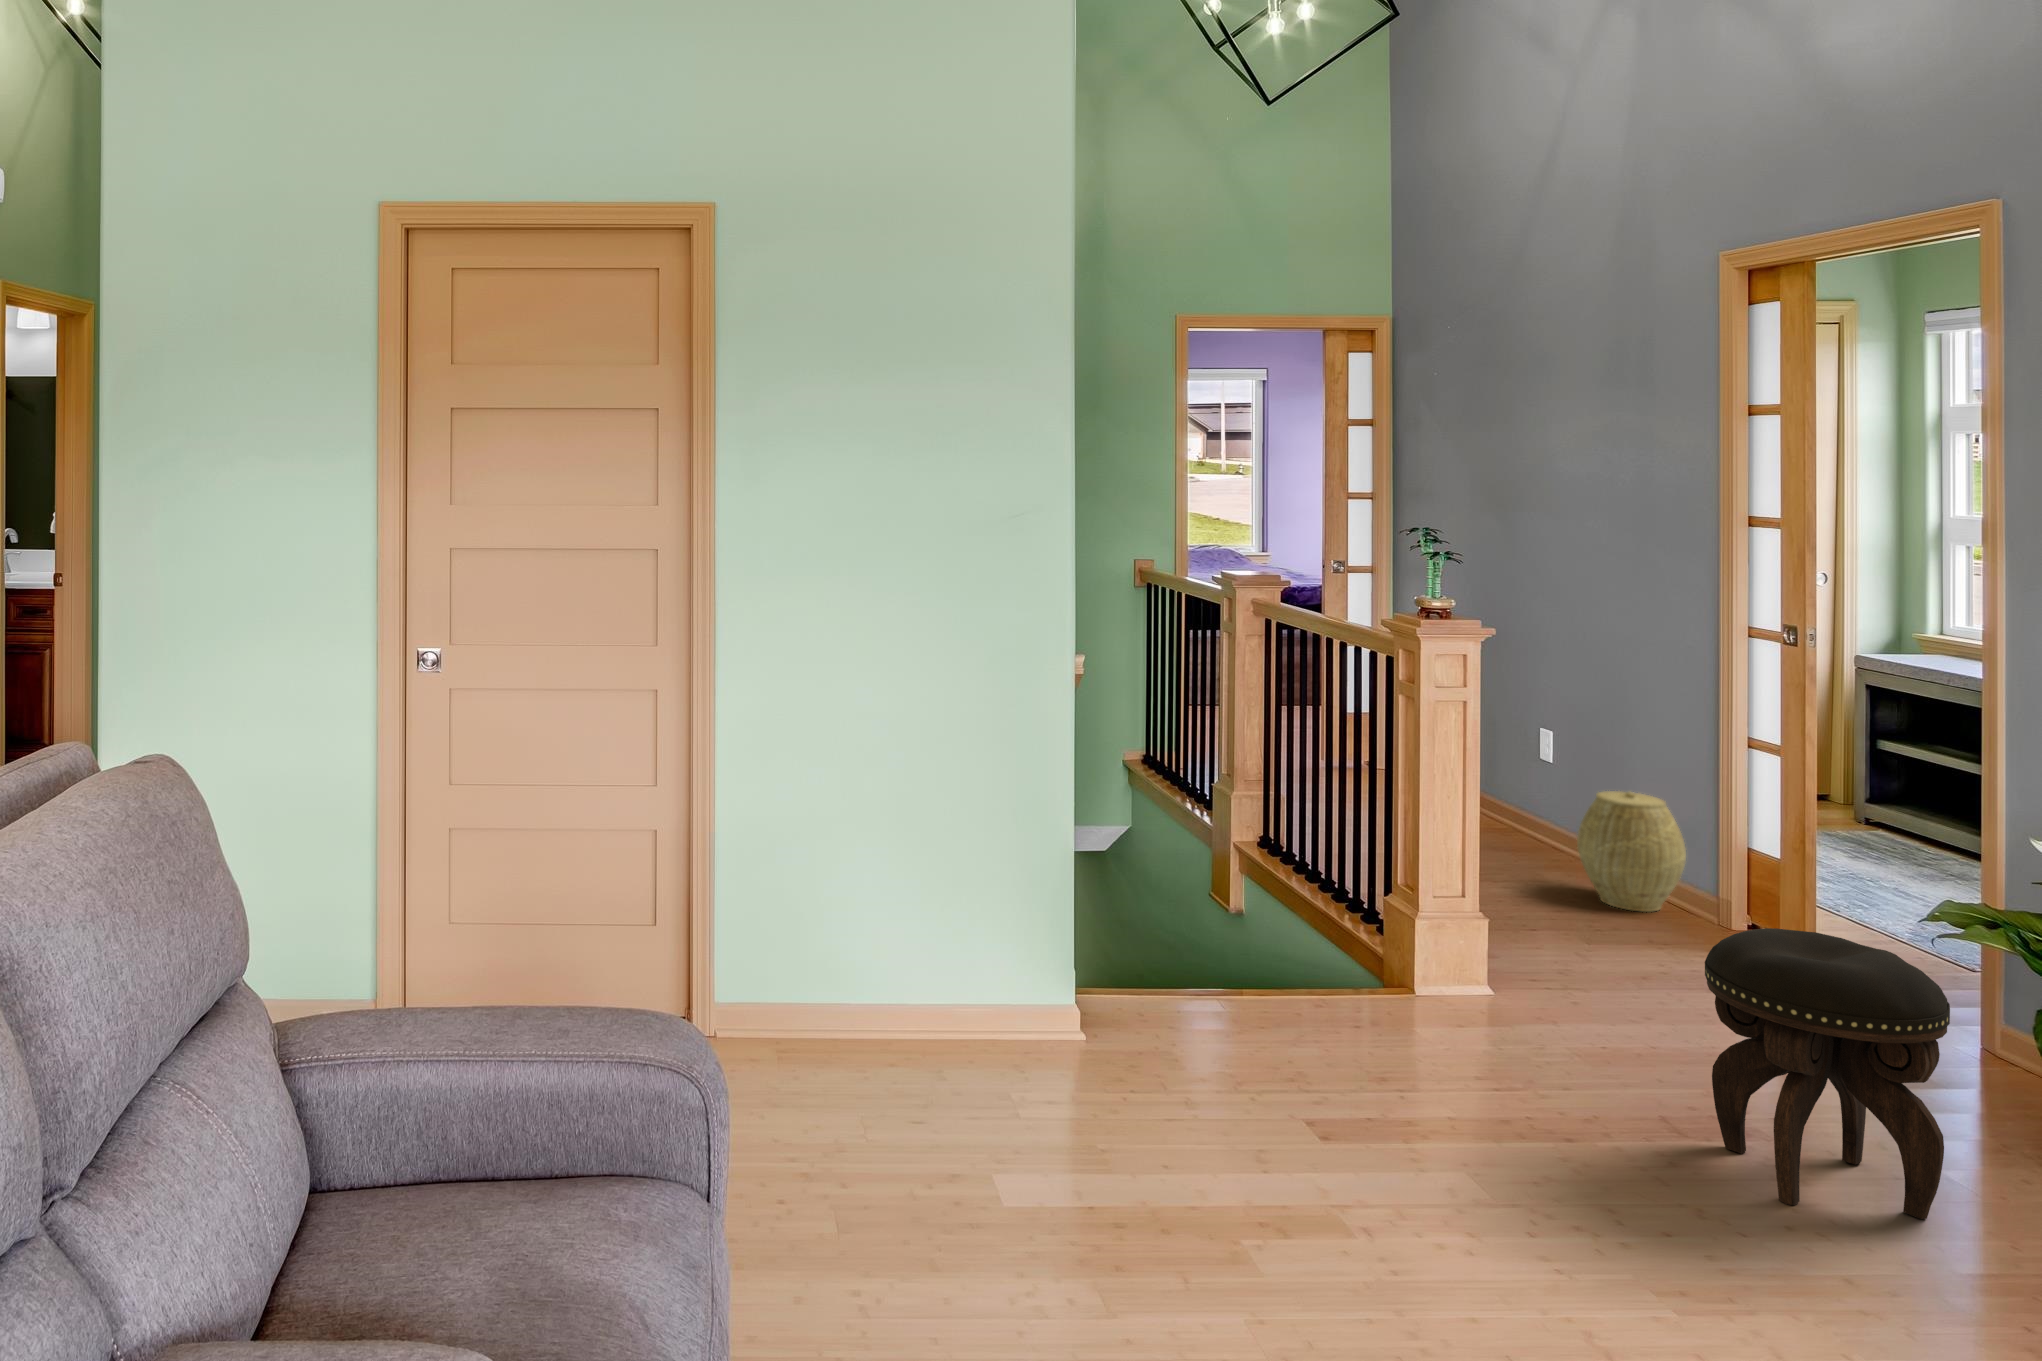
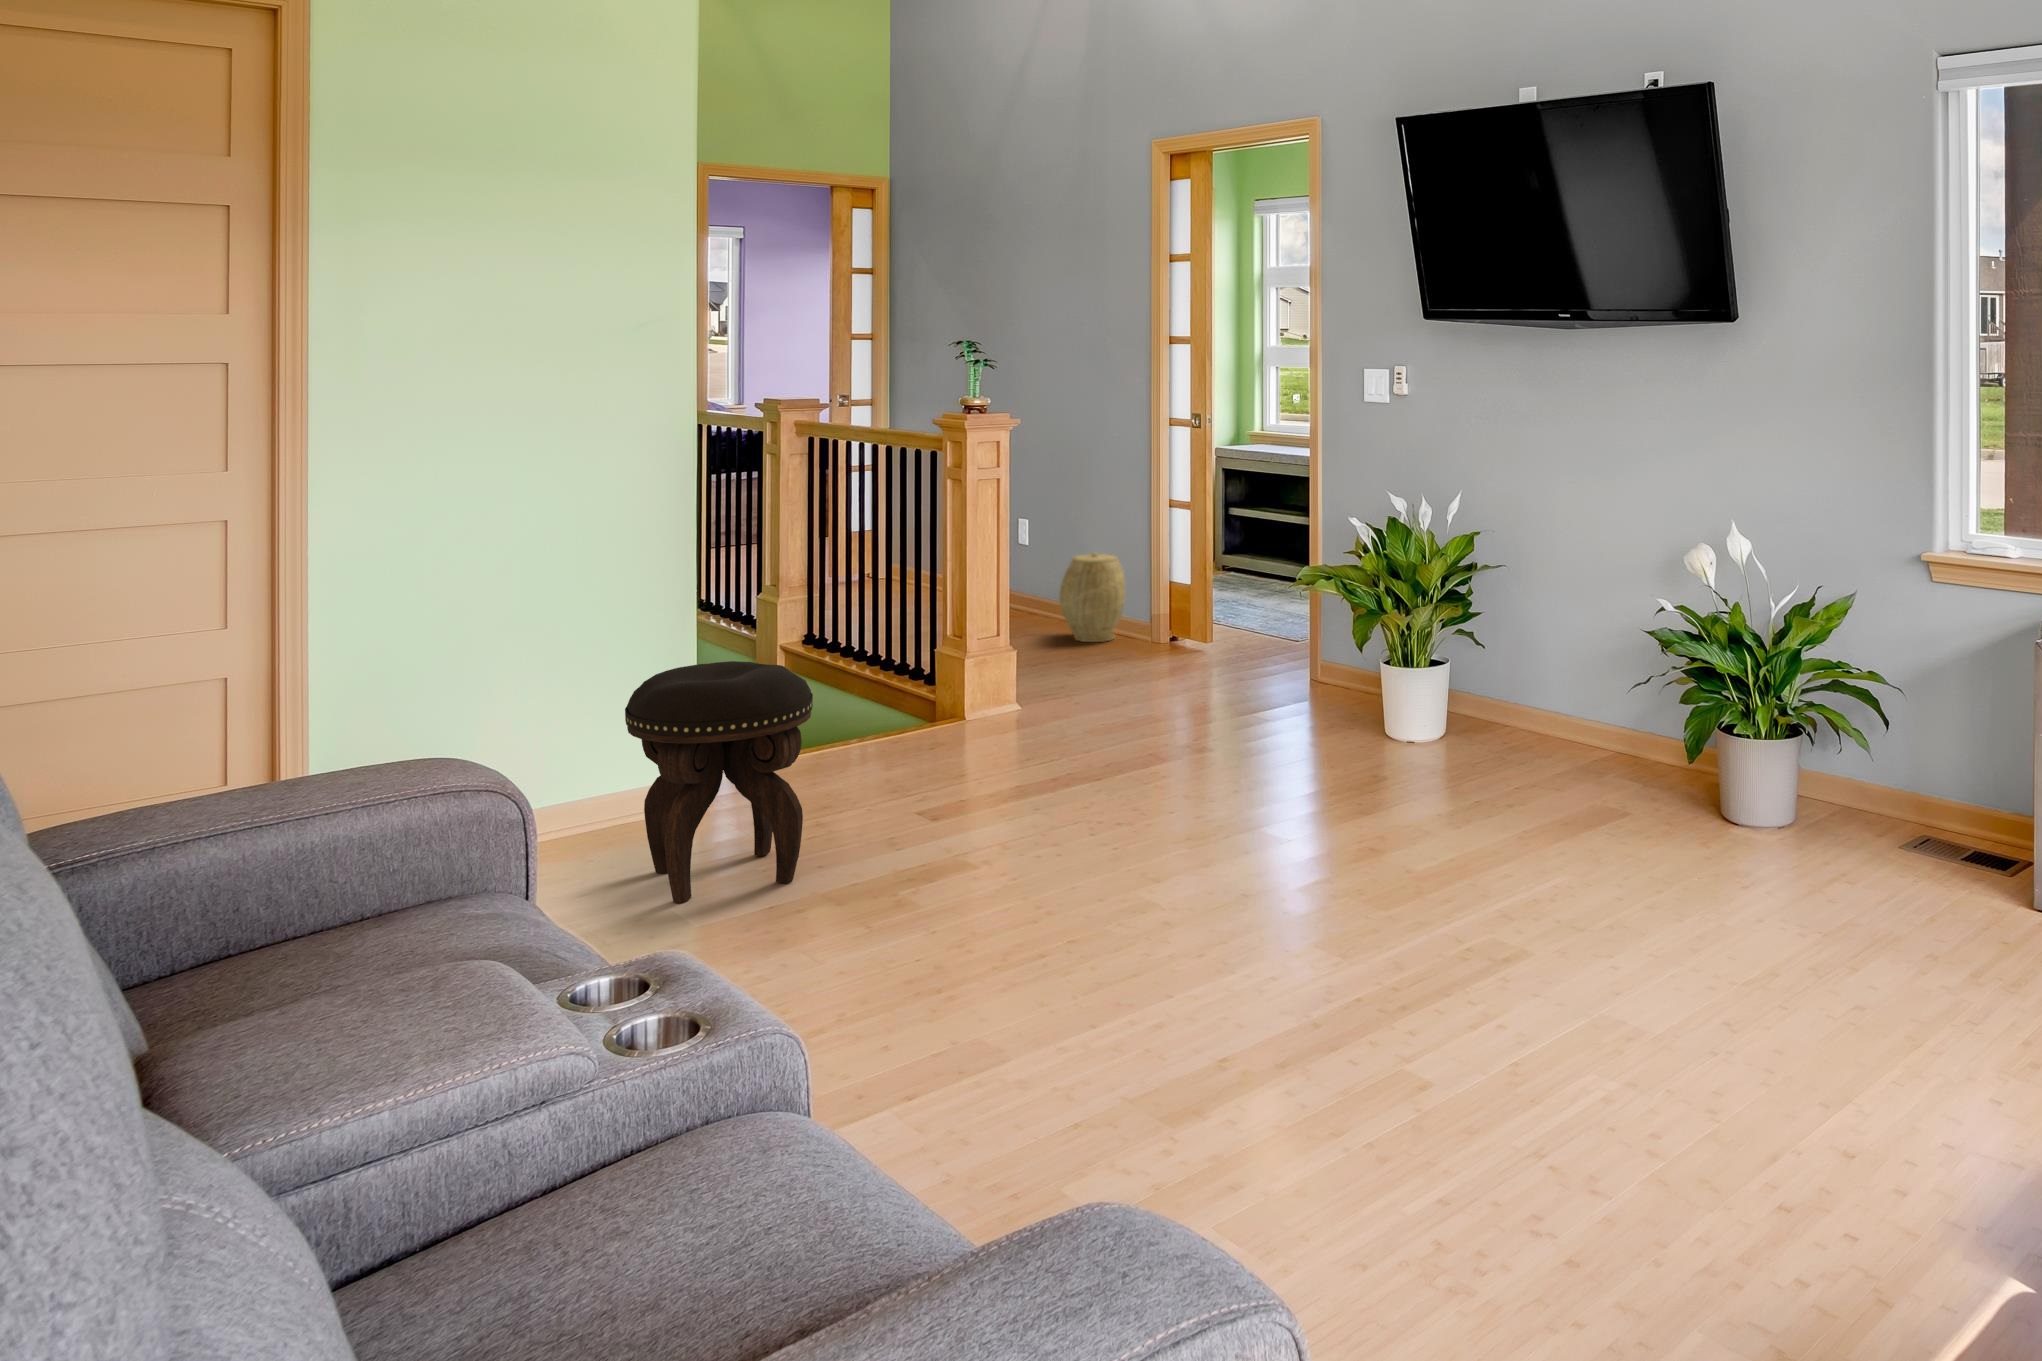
footstool: present [1705,928,1950,1219] -> present [625,661,813,903]

